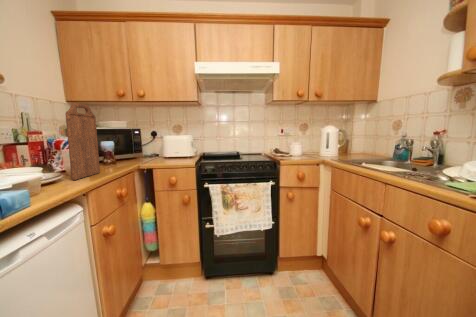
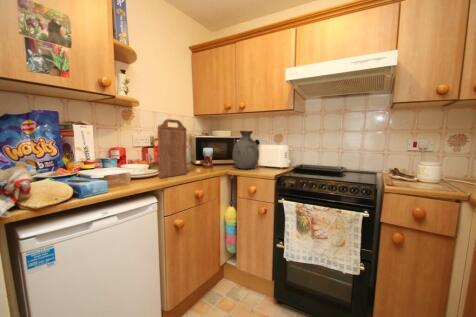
vase: none [140,120,170,161] -> present [232,131,259,169]

